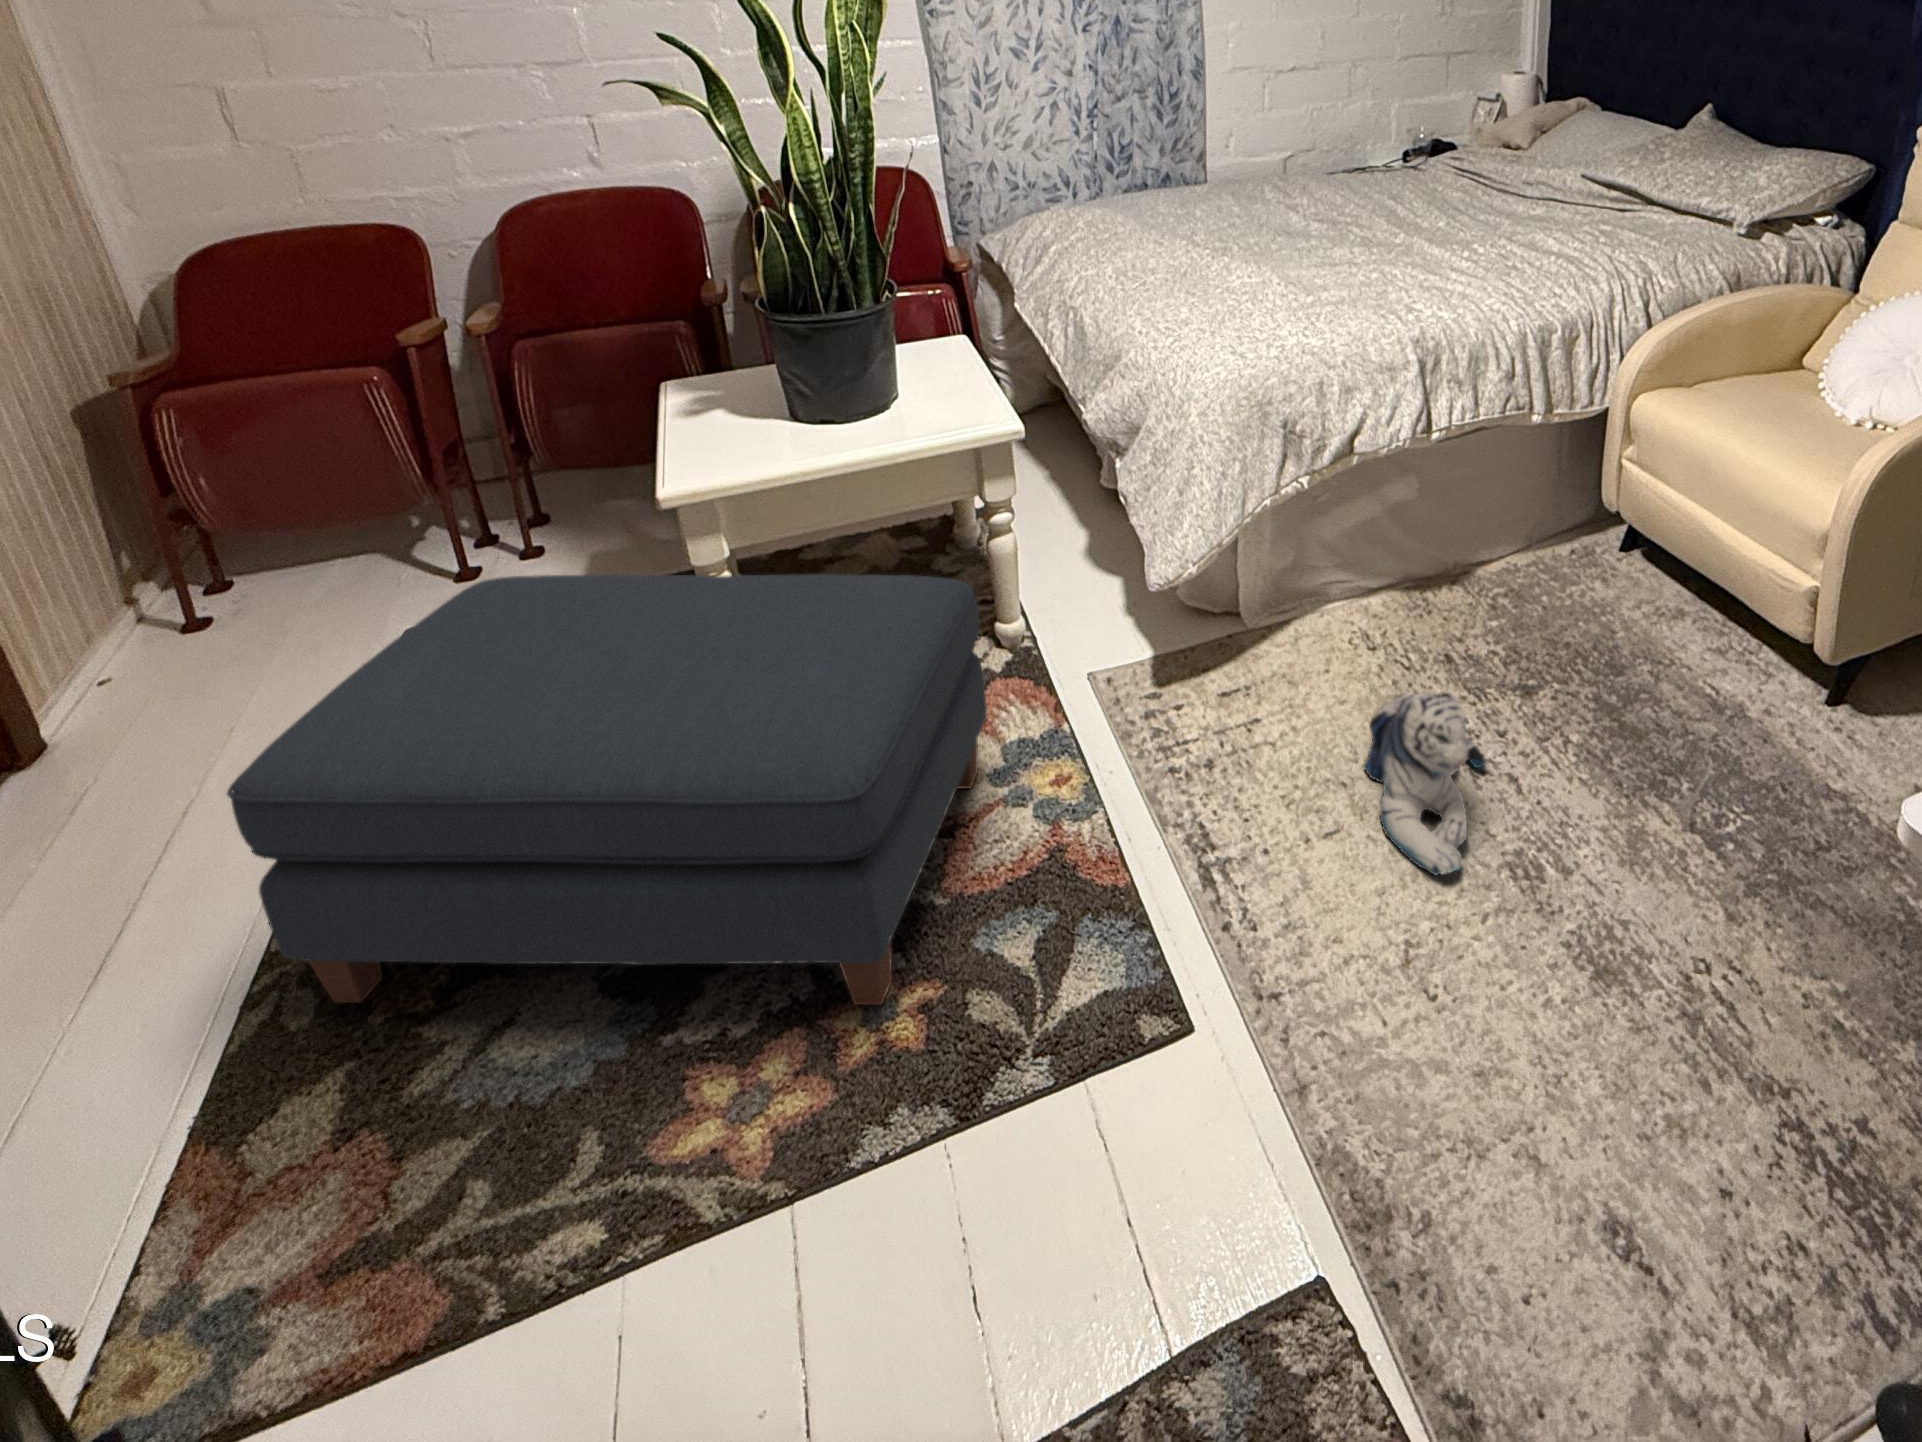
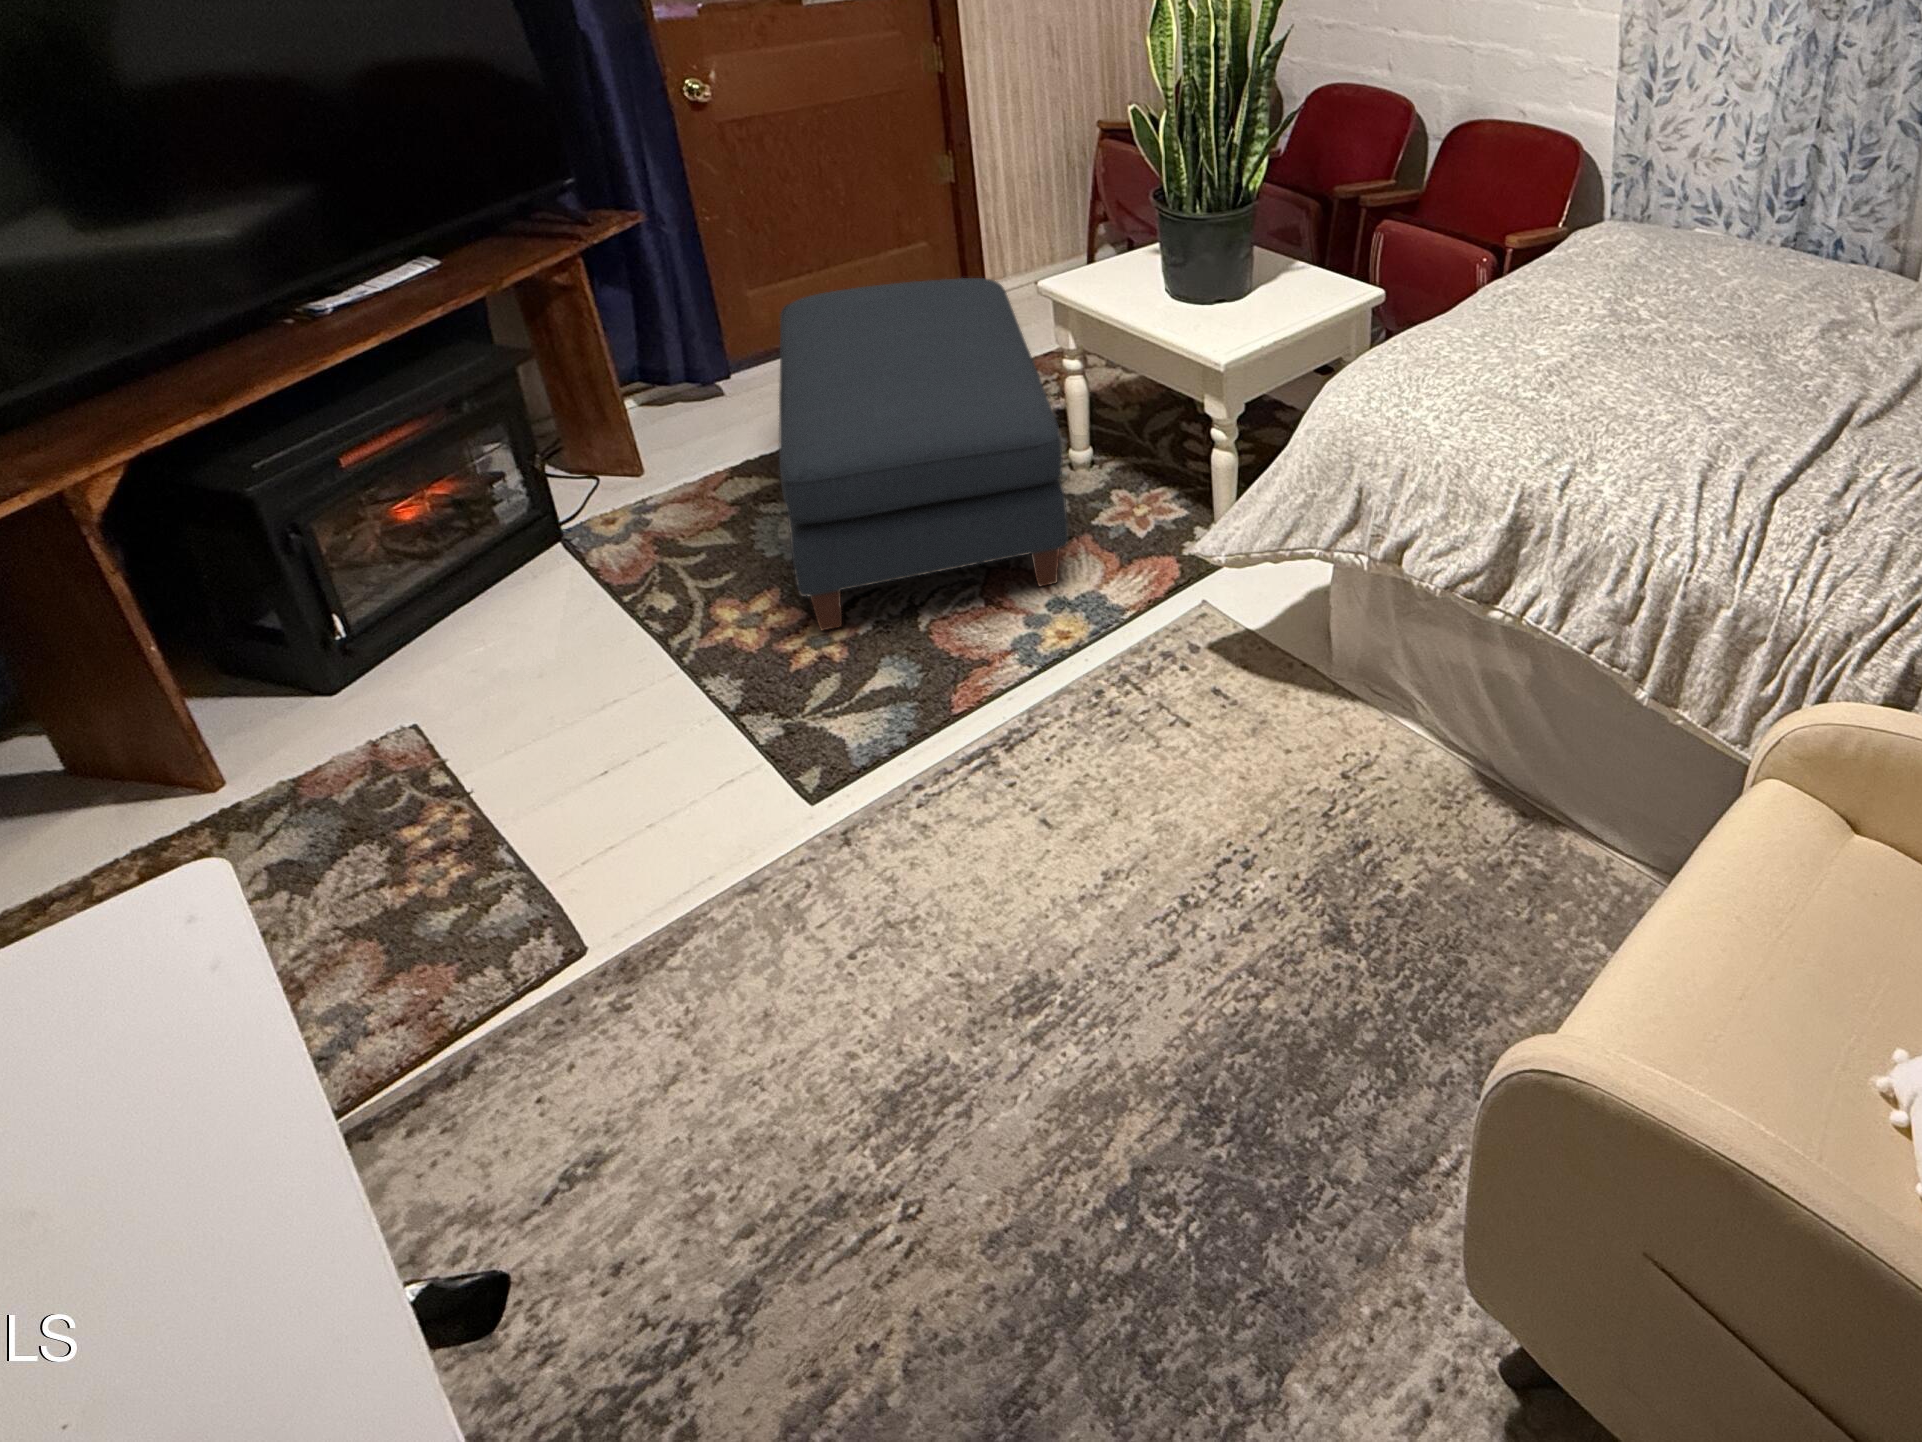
plush toy: present [1363,693,1486,875] -> none [994,774,1246,934]

